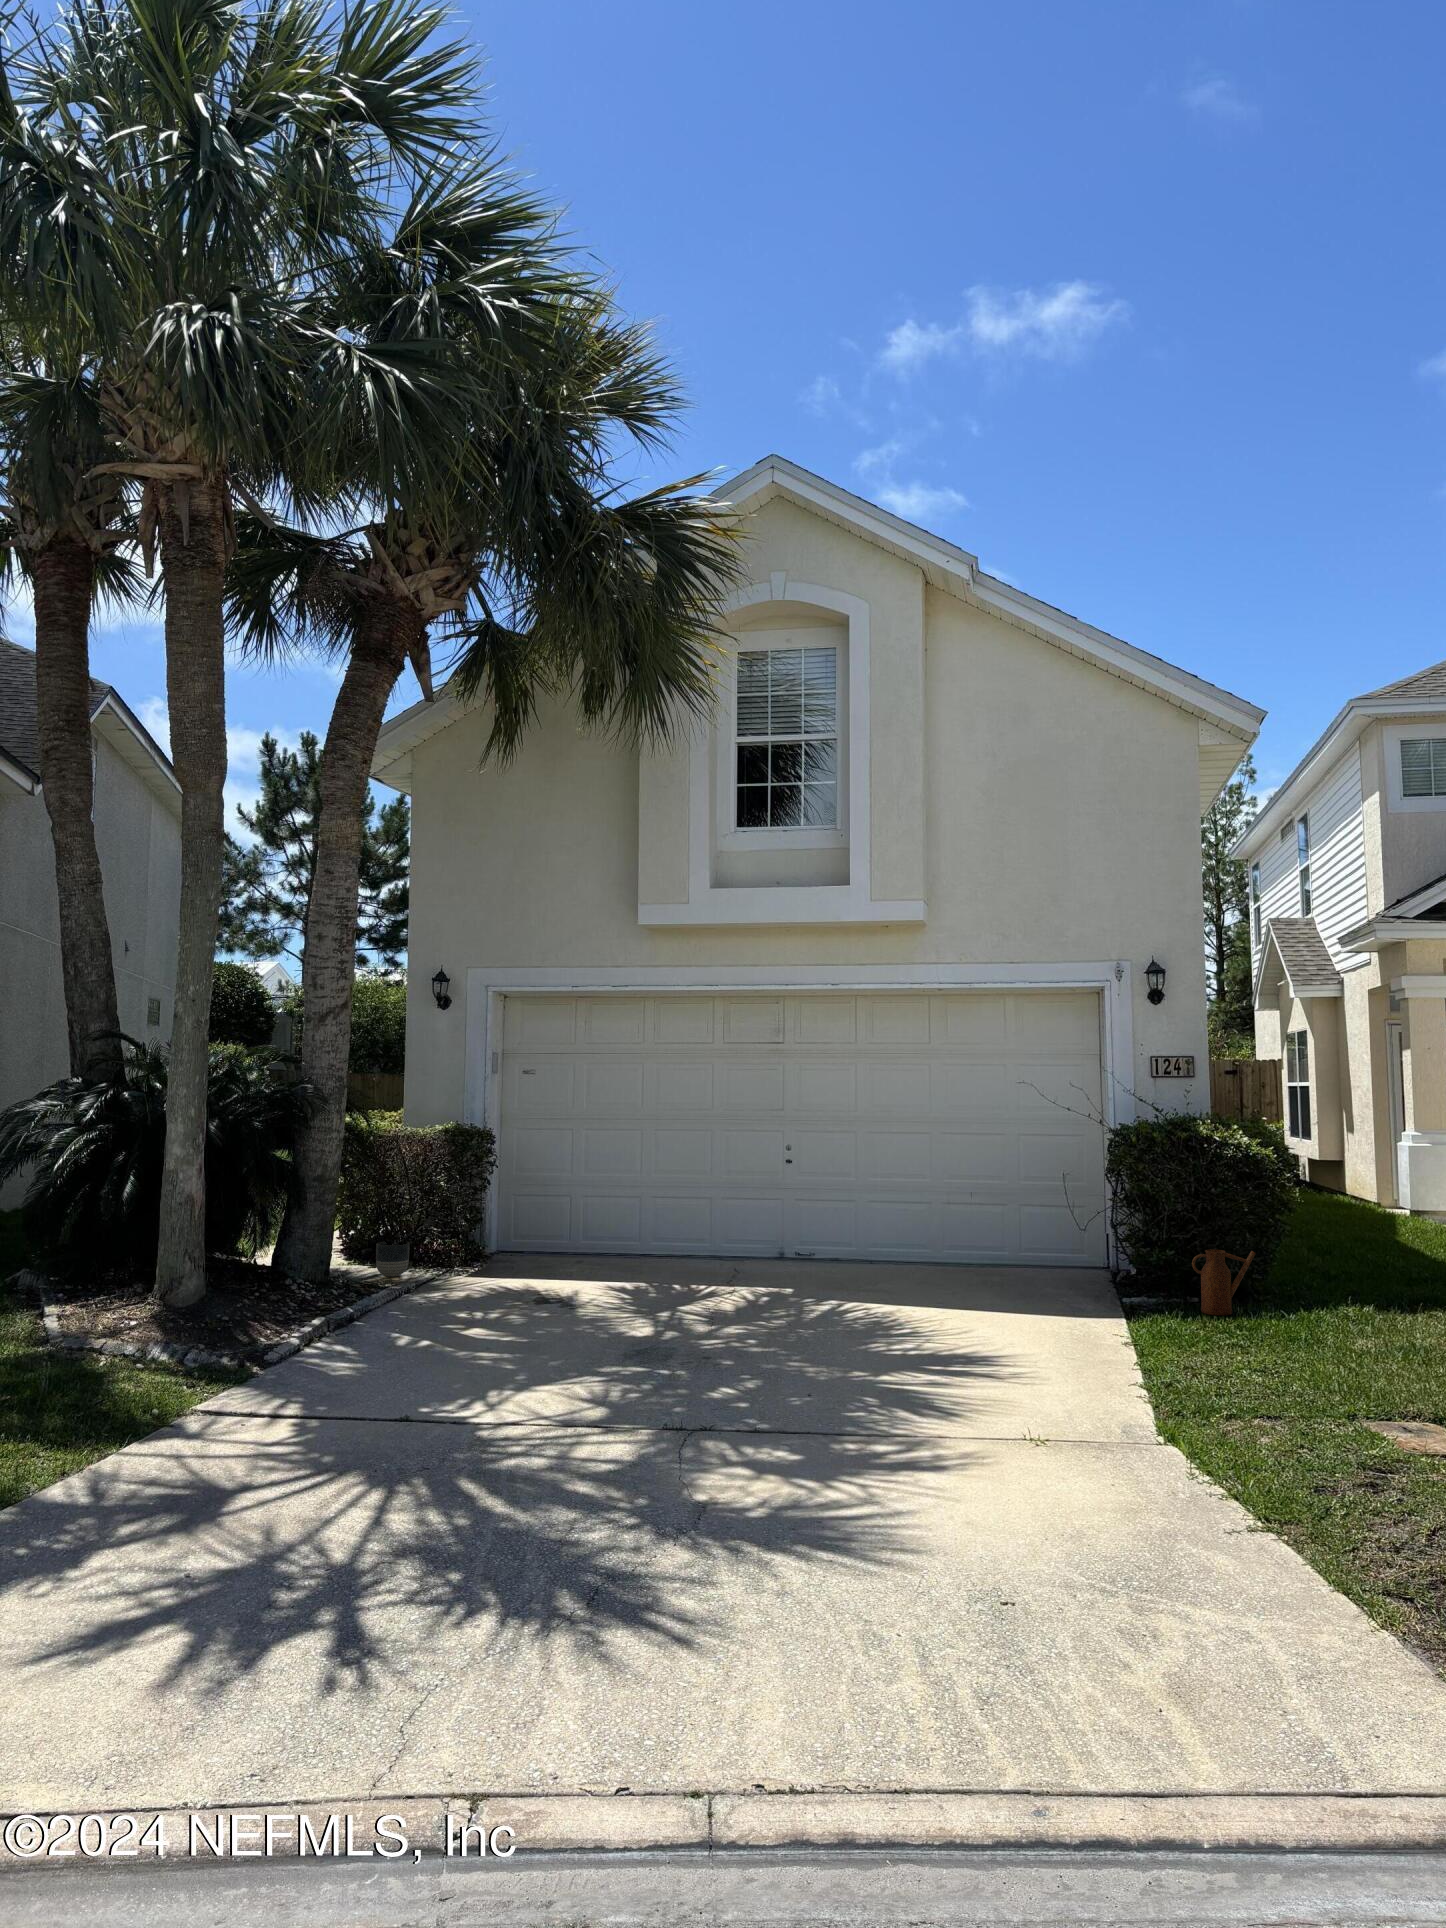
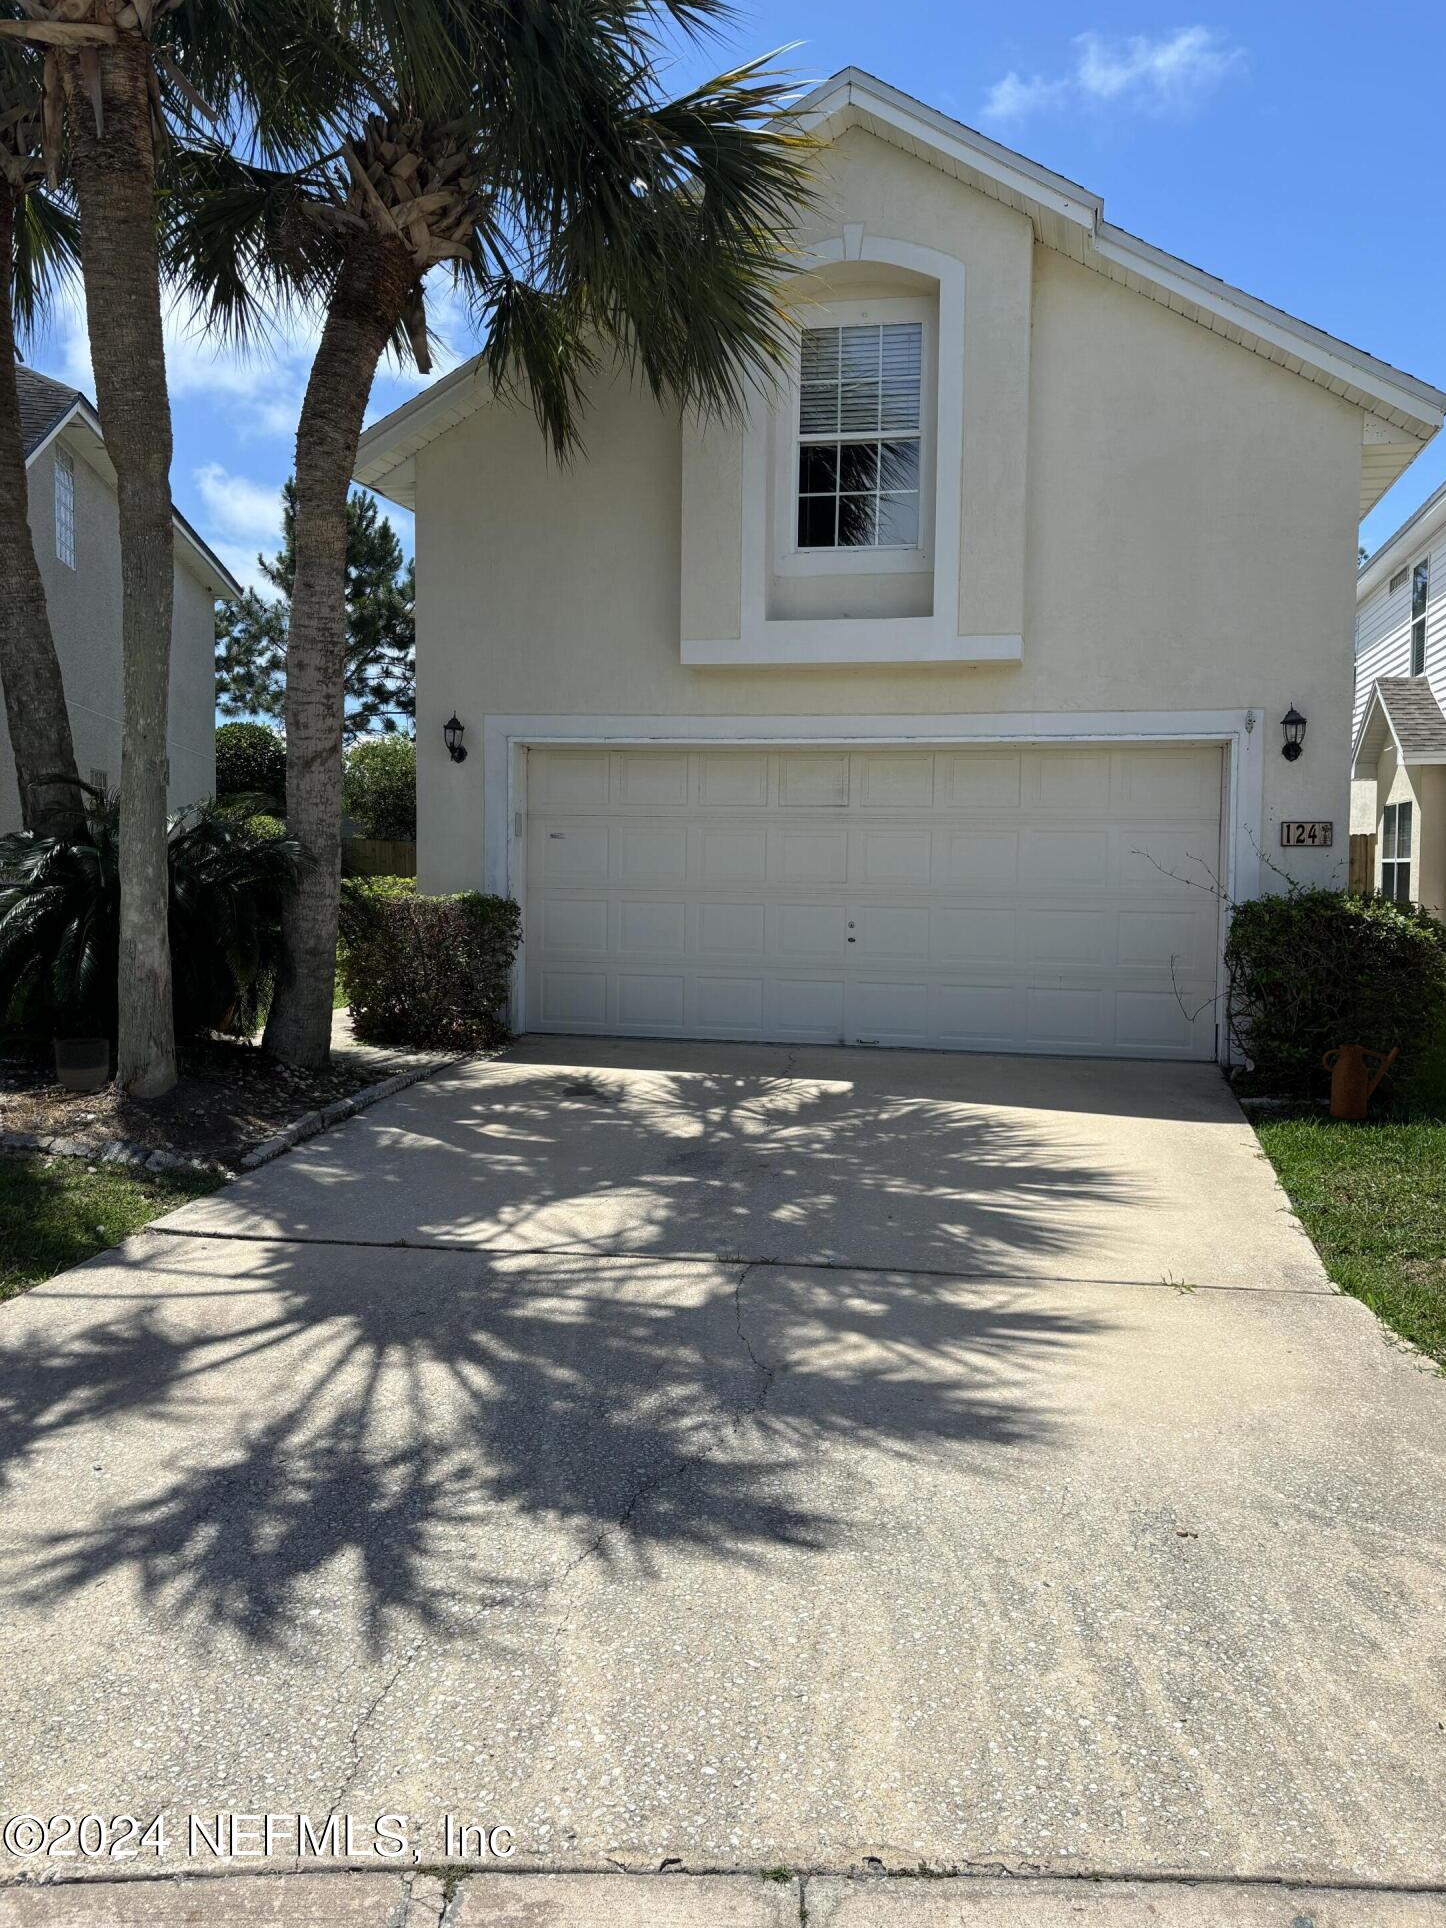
planter: present [376,1241,409,1277] -> present [55,1038,109,1091]

